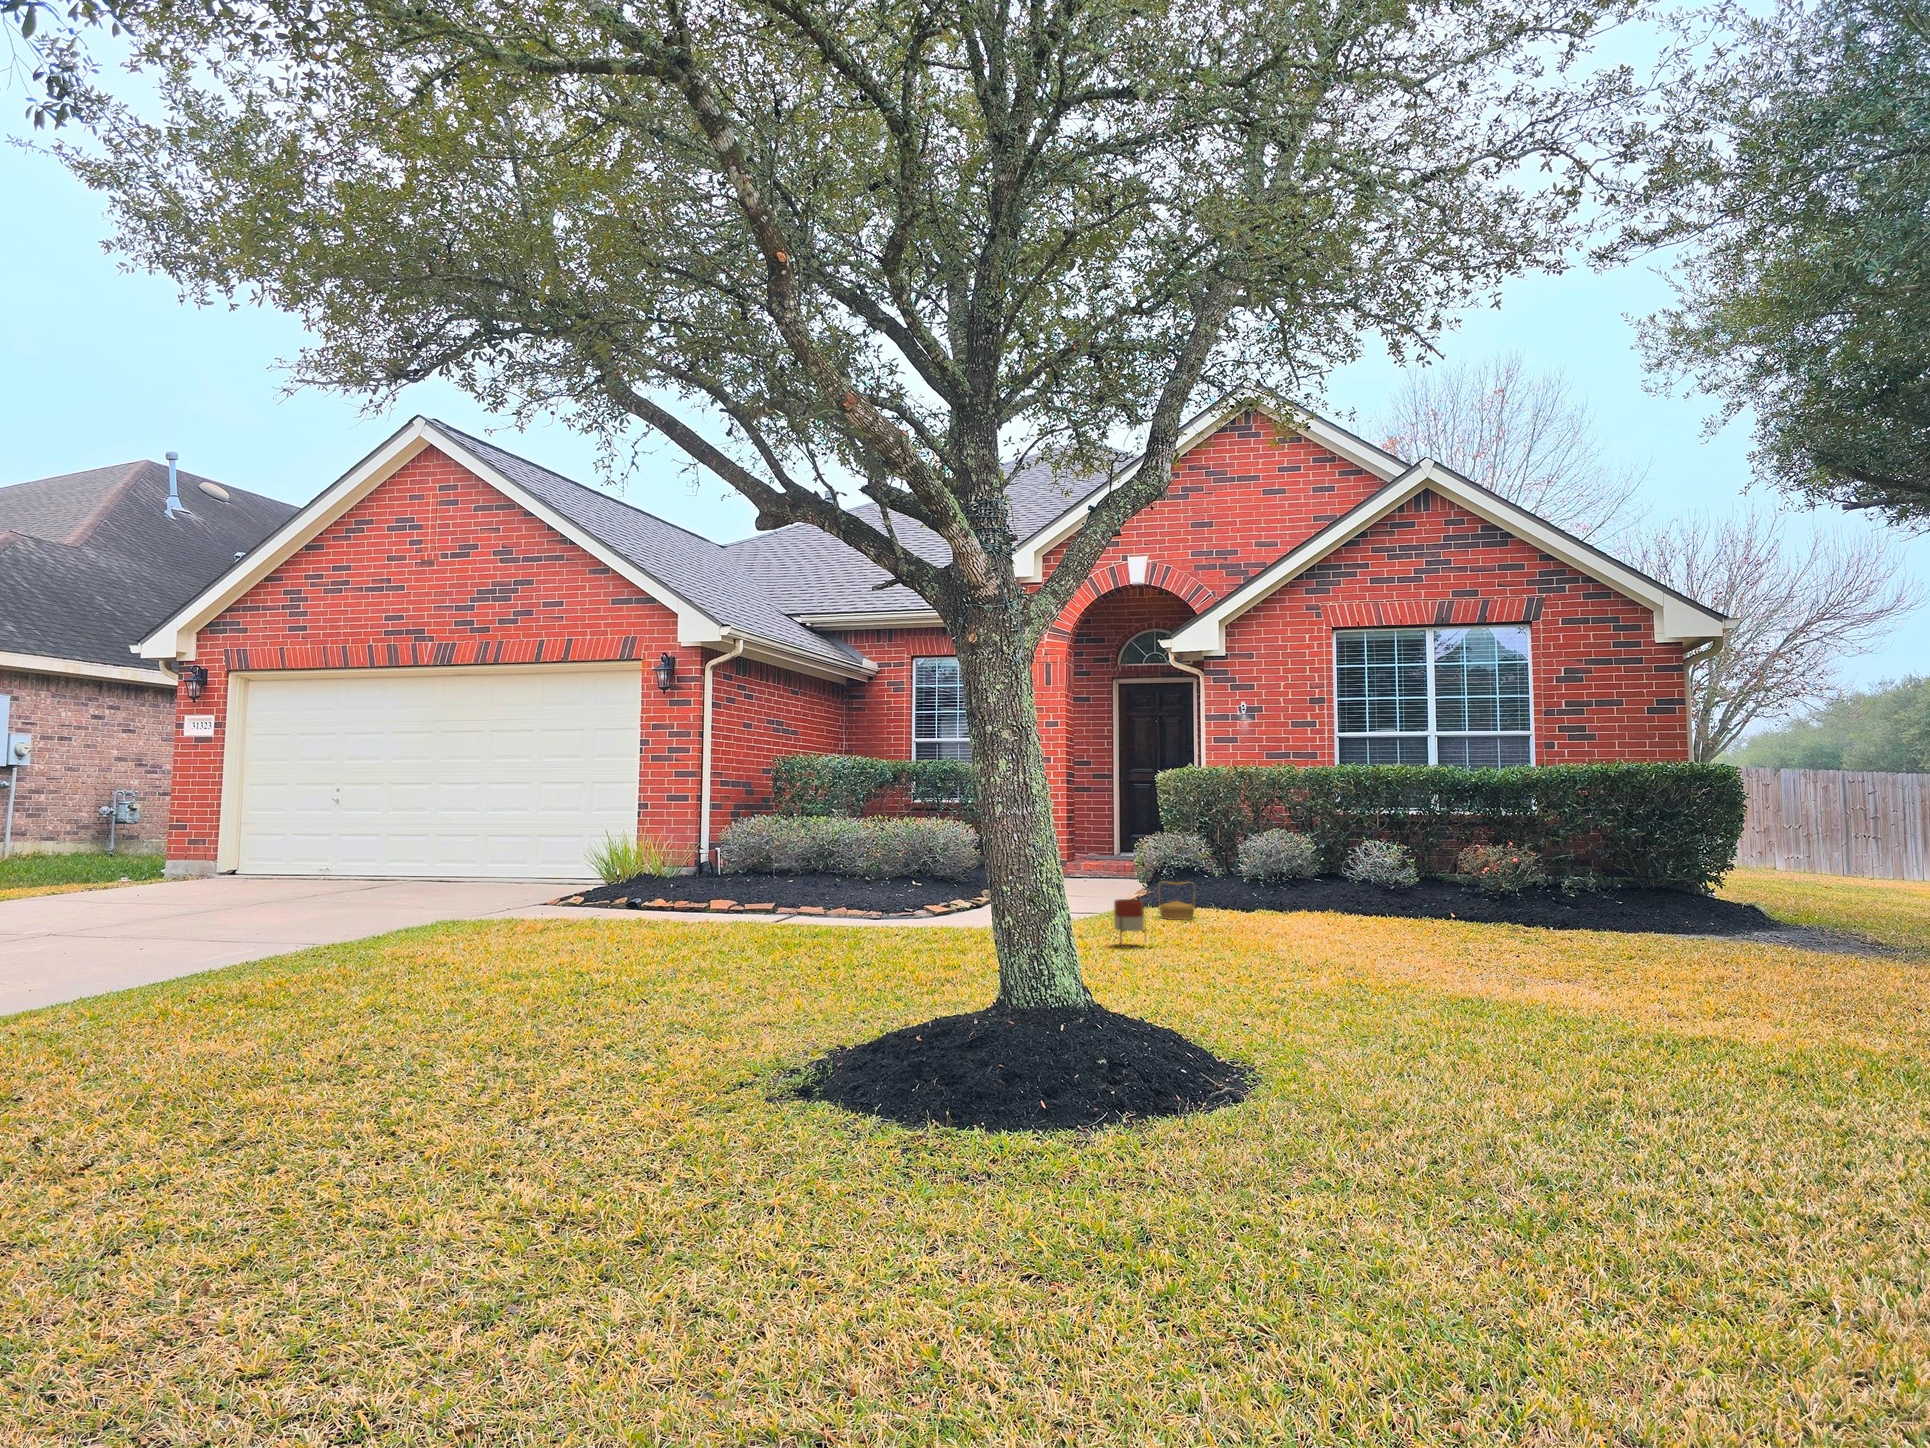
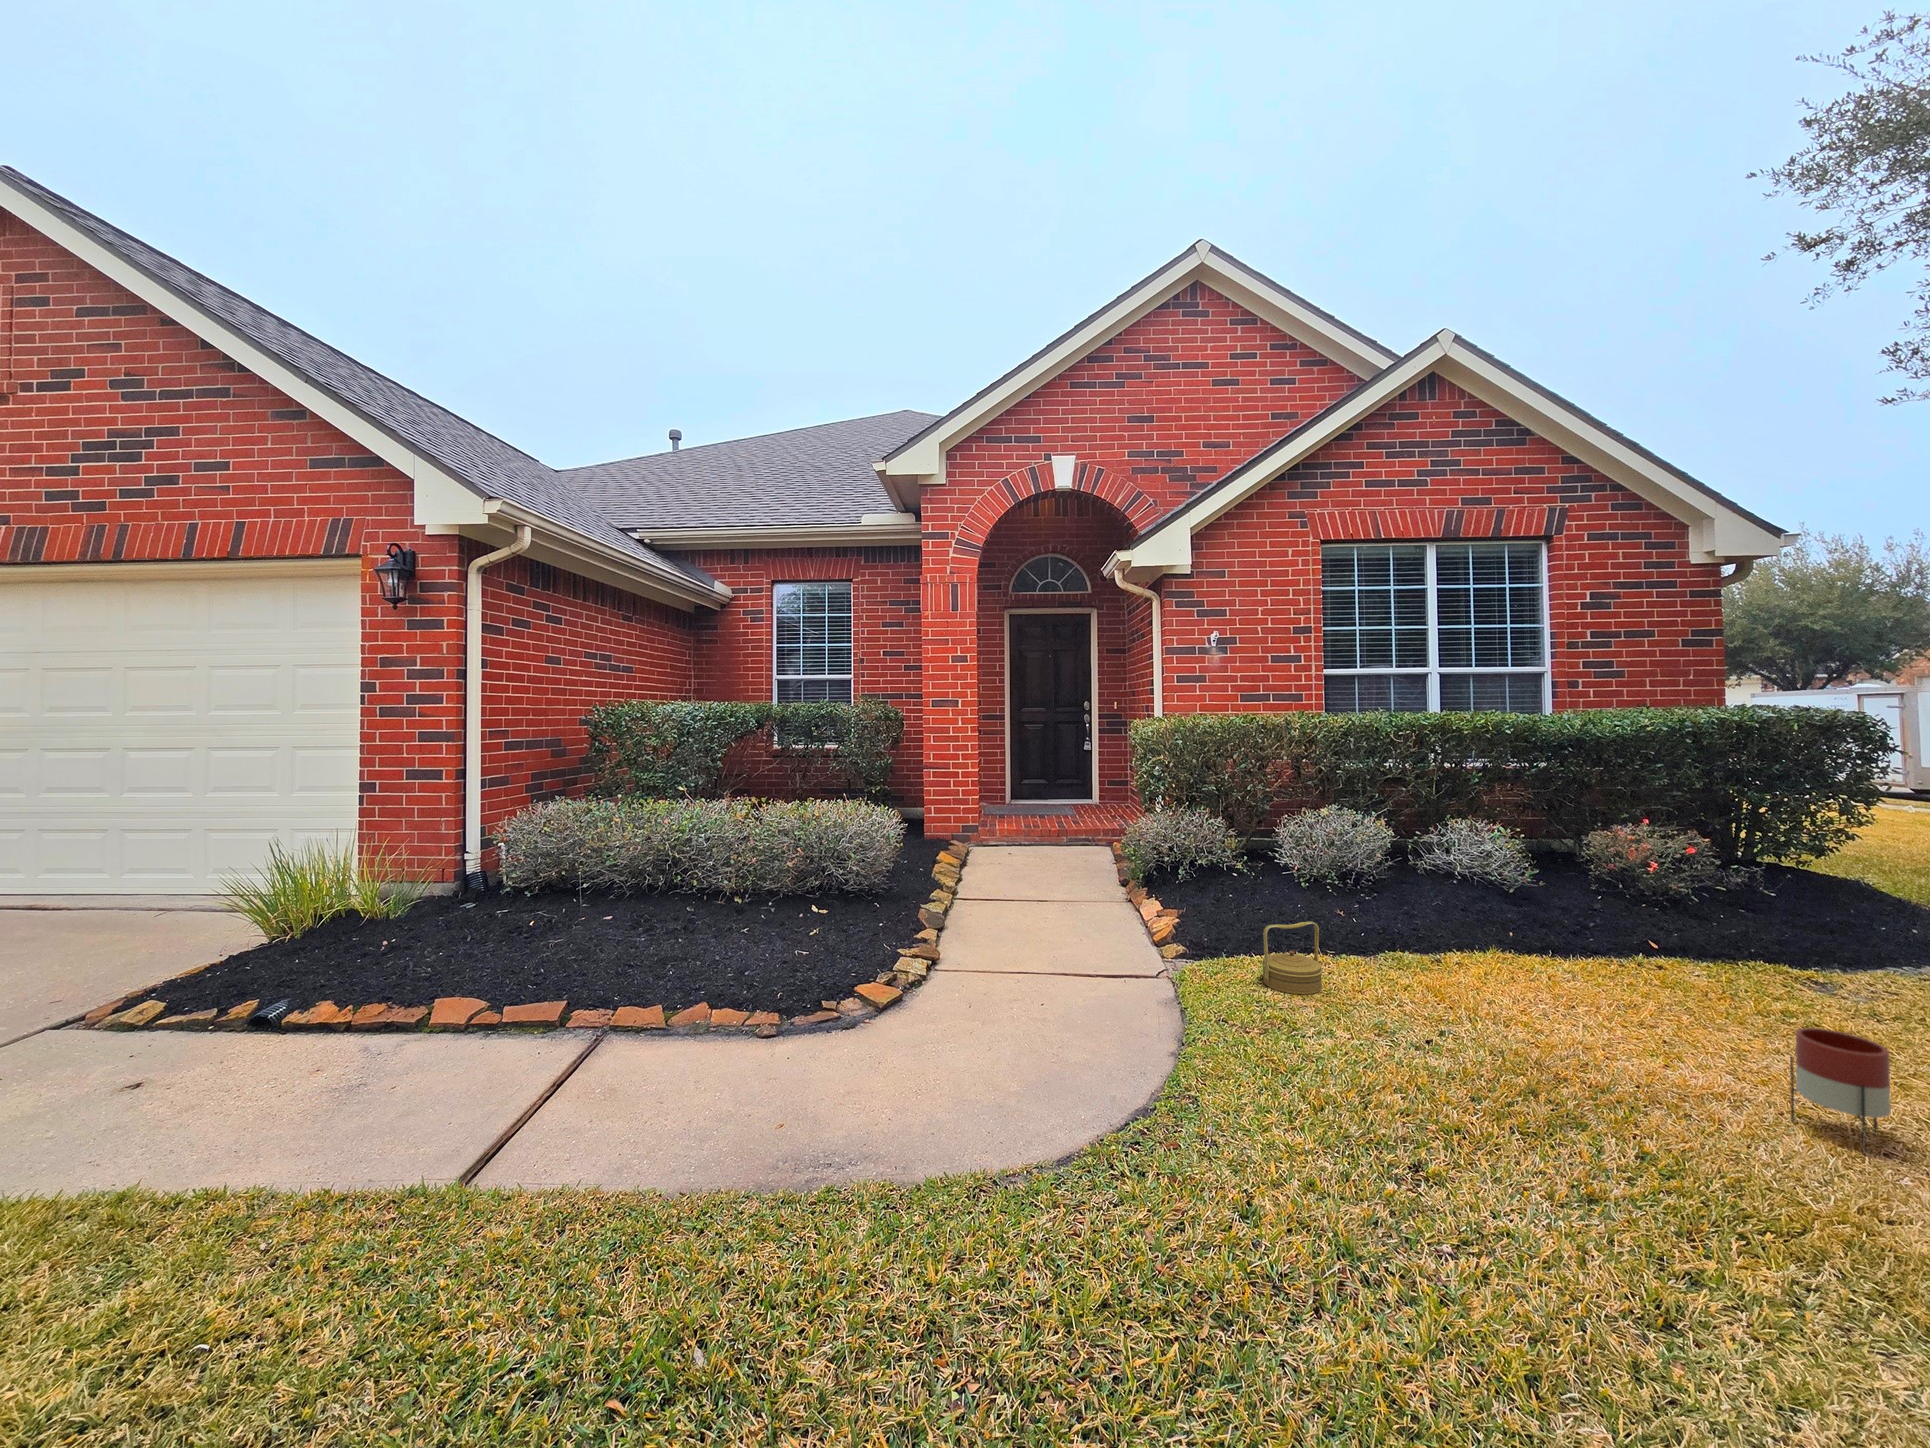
planter: present [1114,899,1144,943] -> present [1790,1028,1891,1155]

